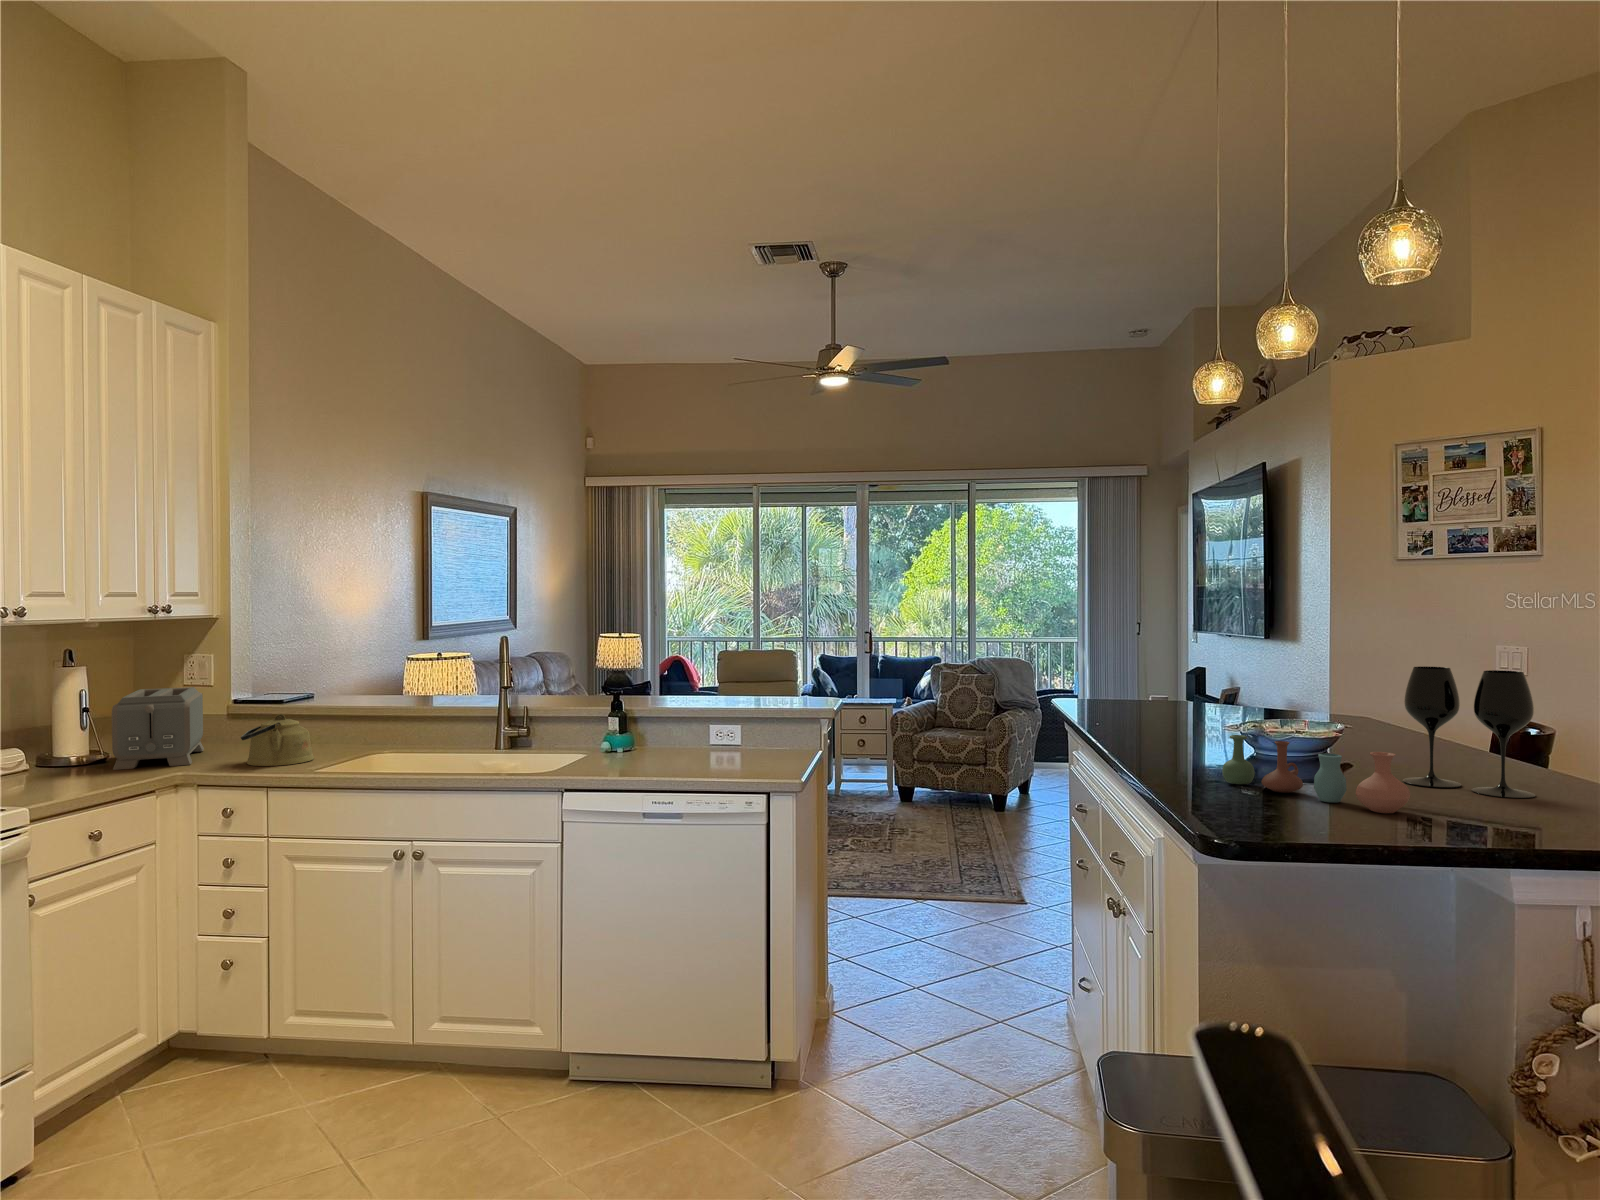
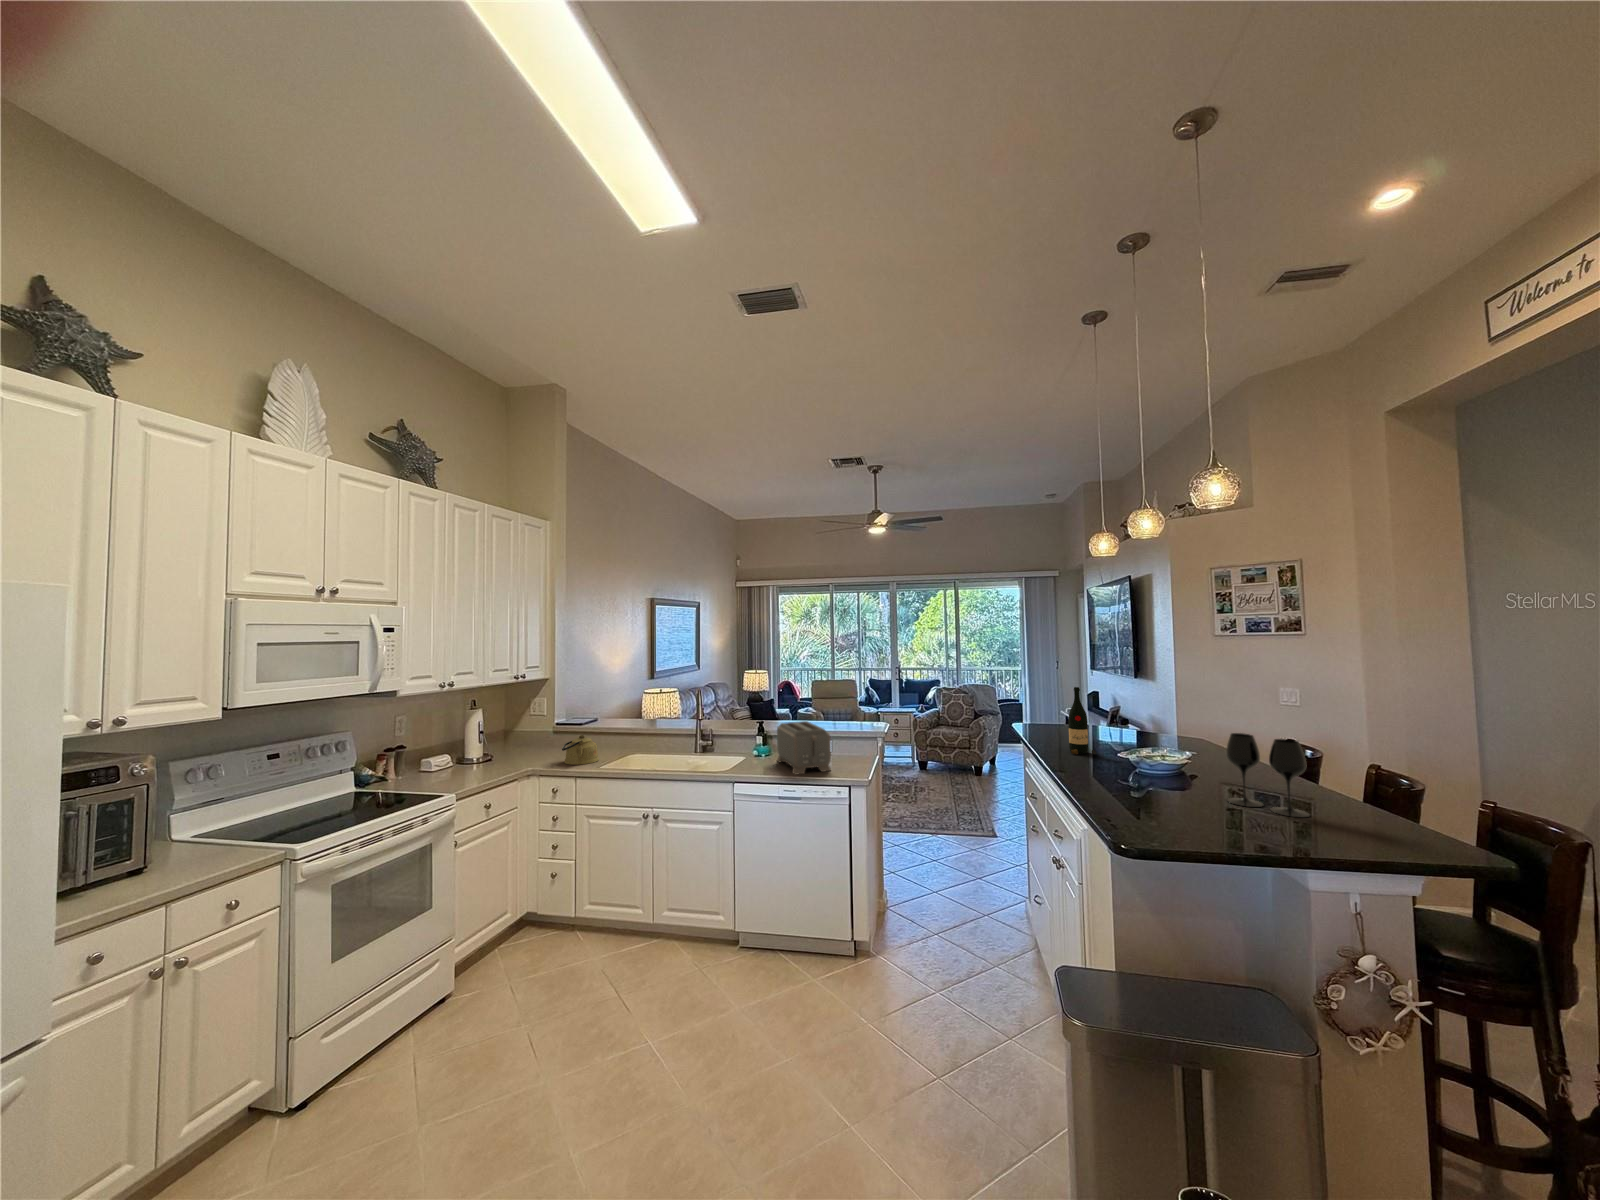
wine bottle: none [1148,619,1193,733] -> present [1068,687,1096,754]
toaster: present [112,687,204,770] -> present [776,721,831,774]
vase: present [1222,735,1410,813] -> none [1117,773,1232,830]

